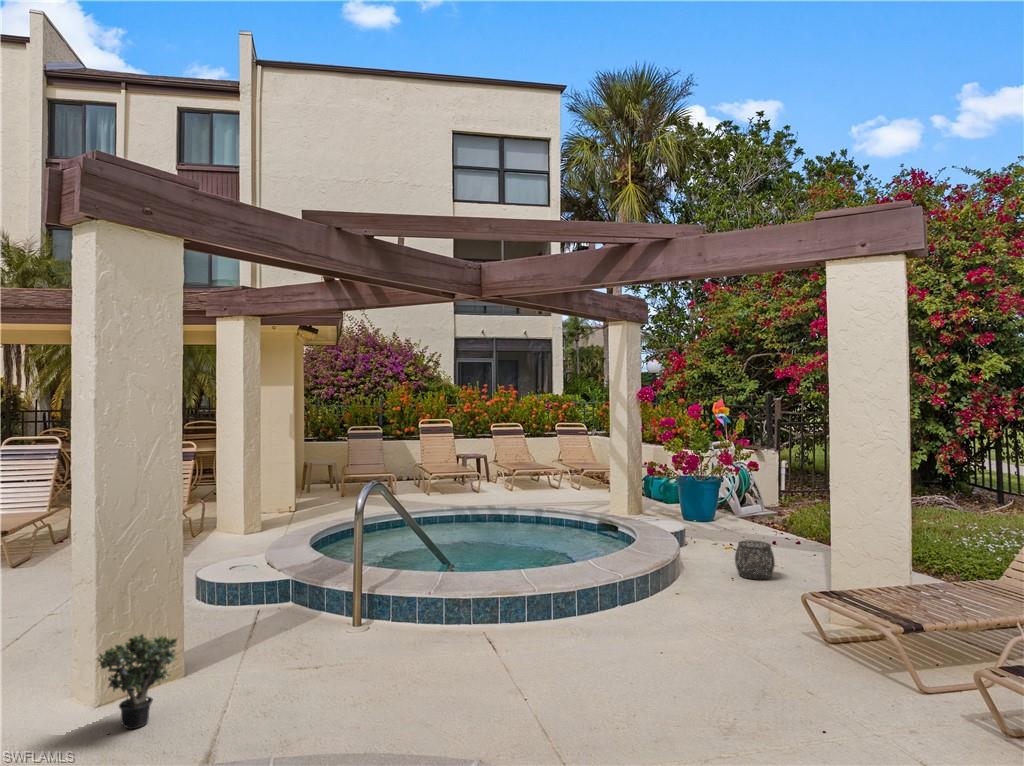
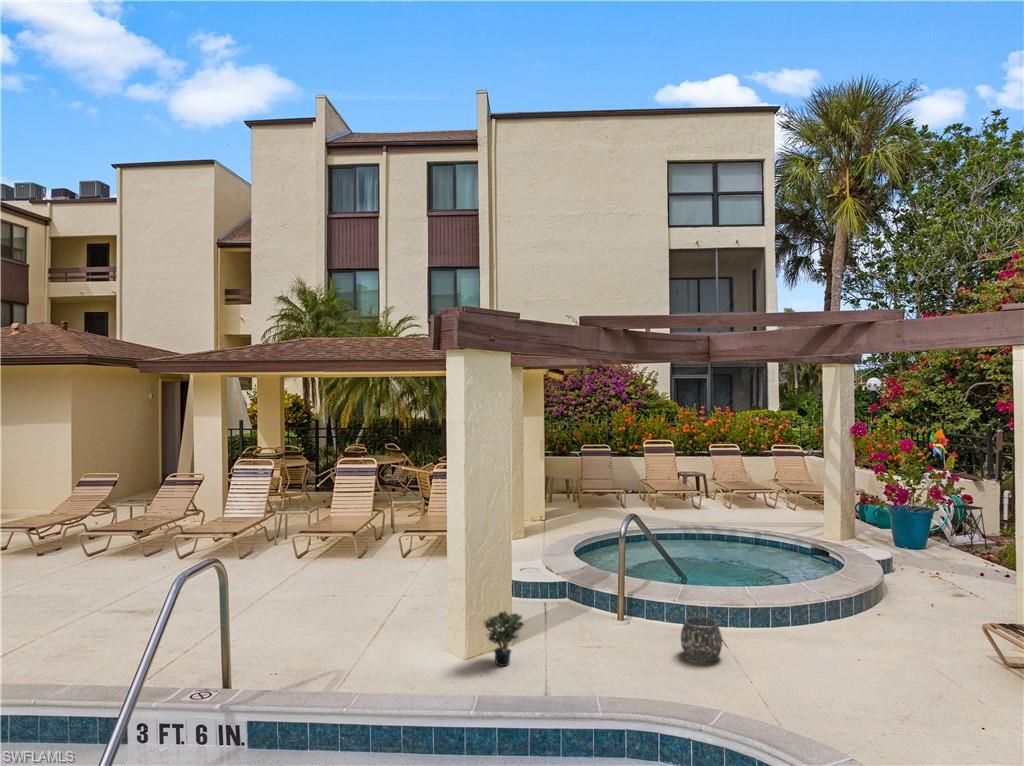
side table: none [729,472,762,518] -> present [950,505,987,550]
woven basket: present [735,540,775,580] -> present [681,616,722,662]

